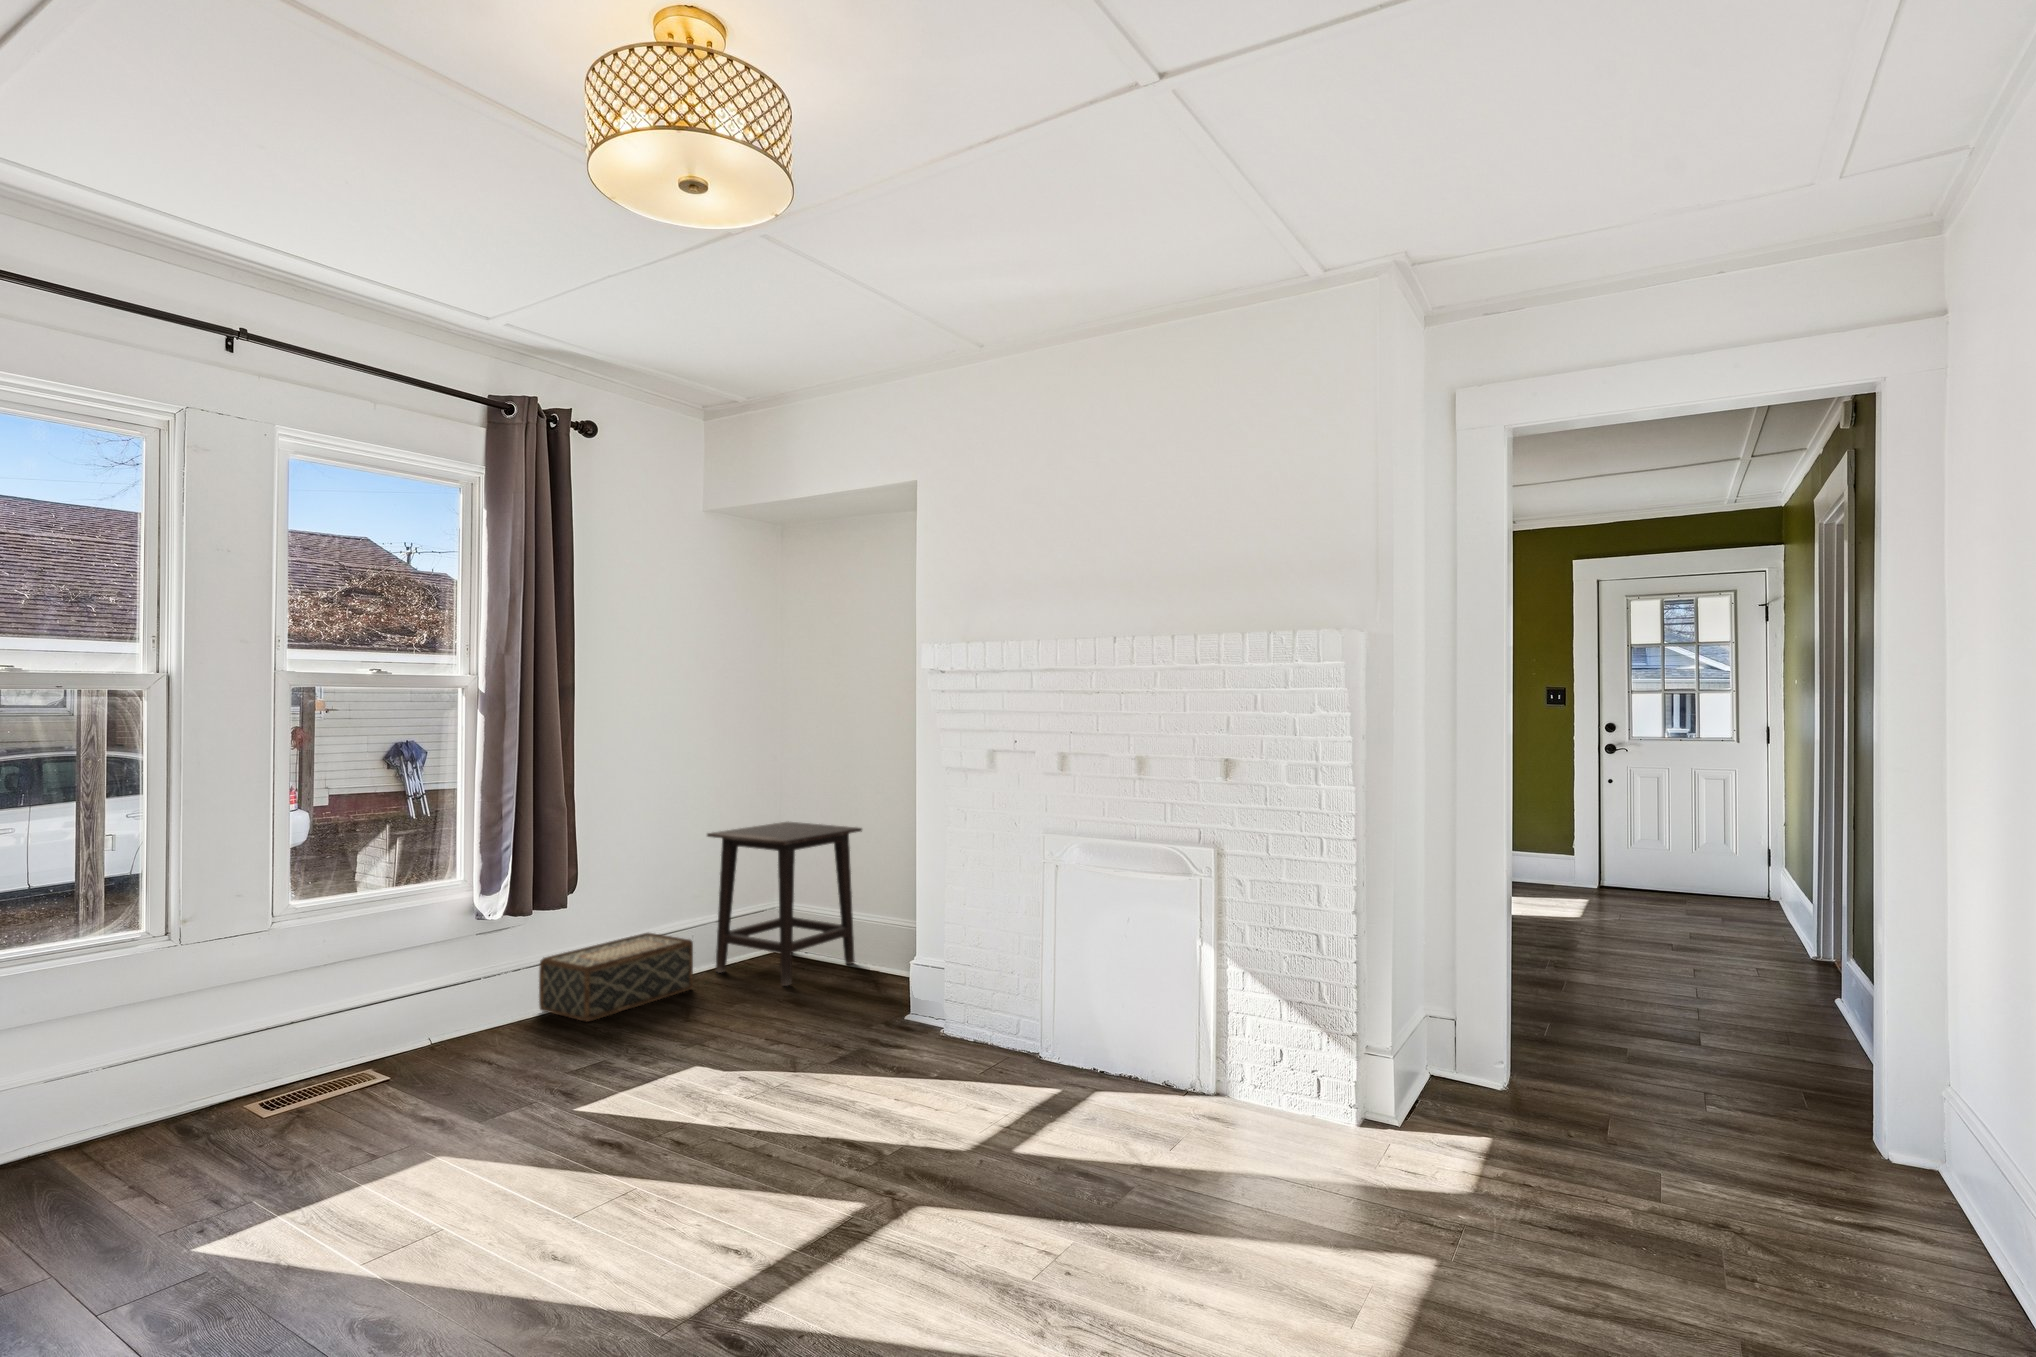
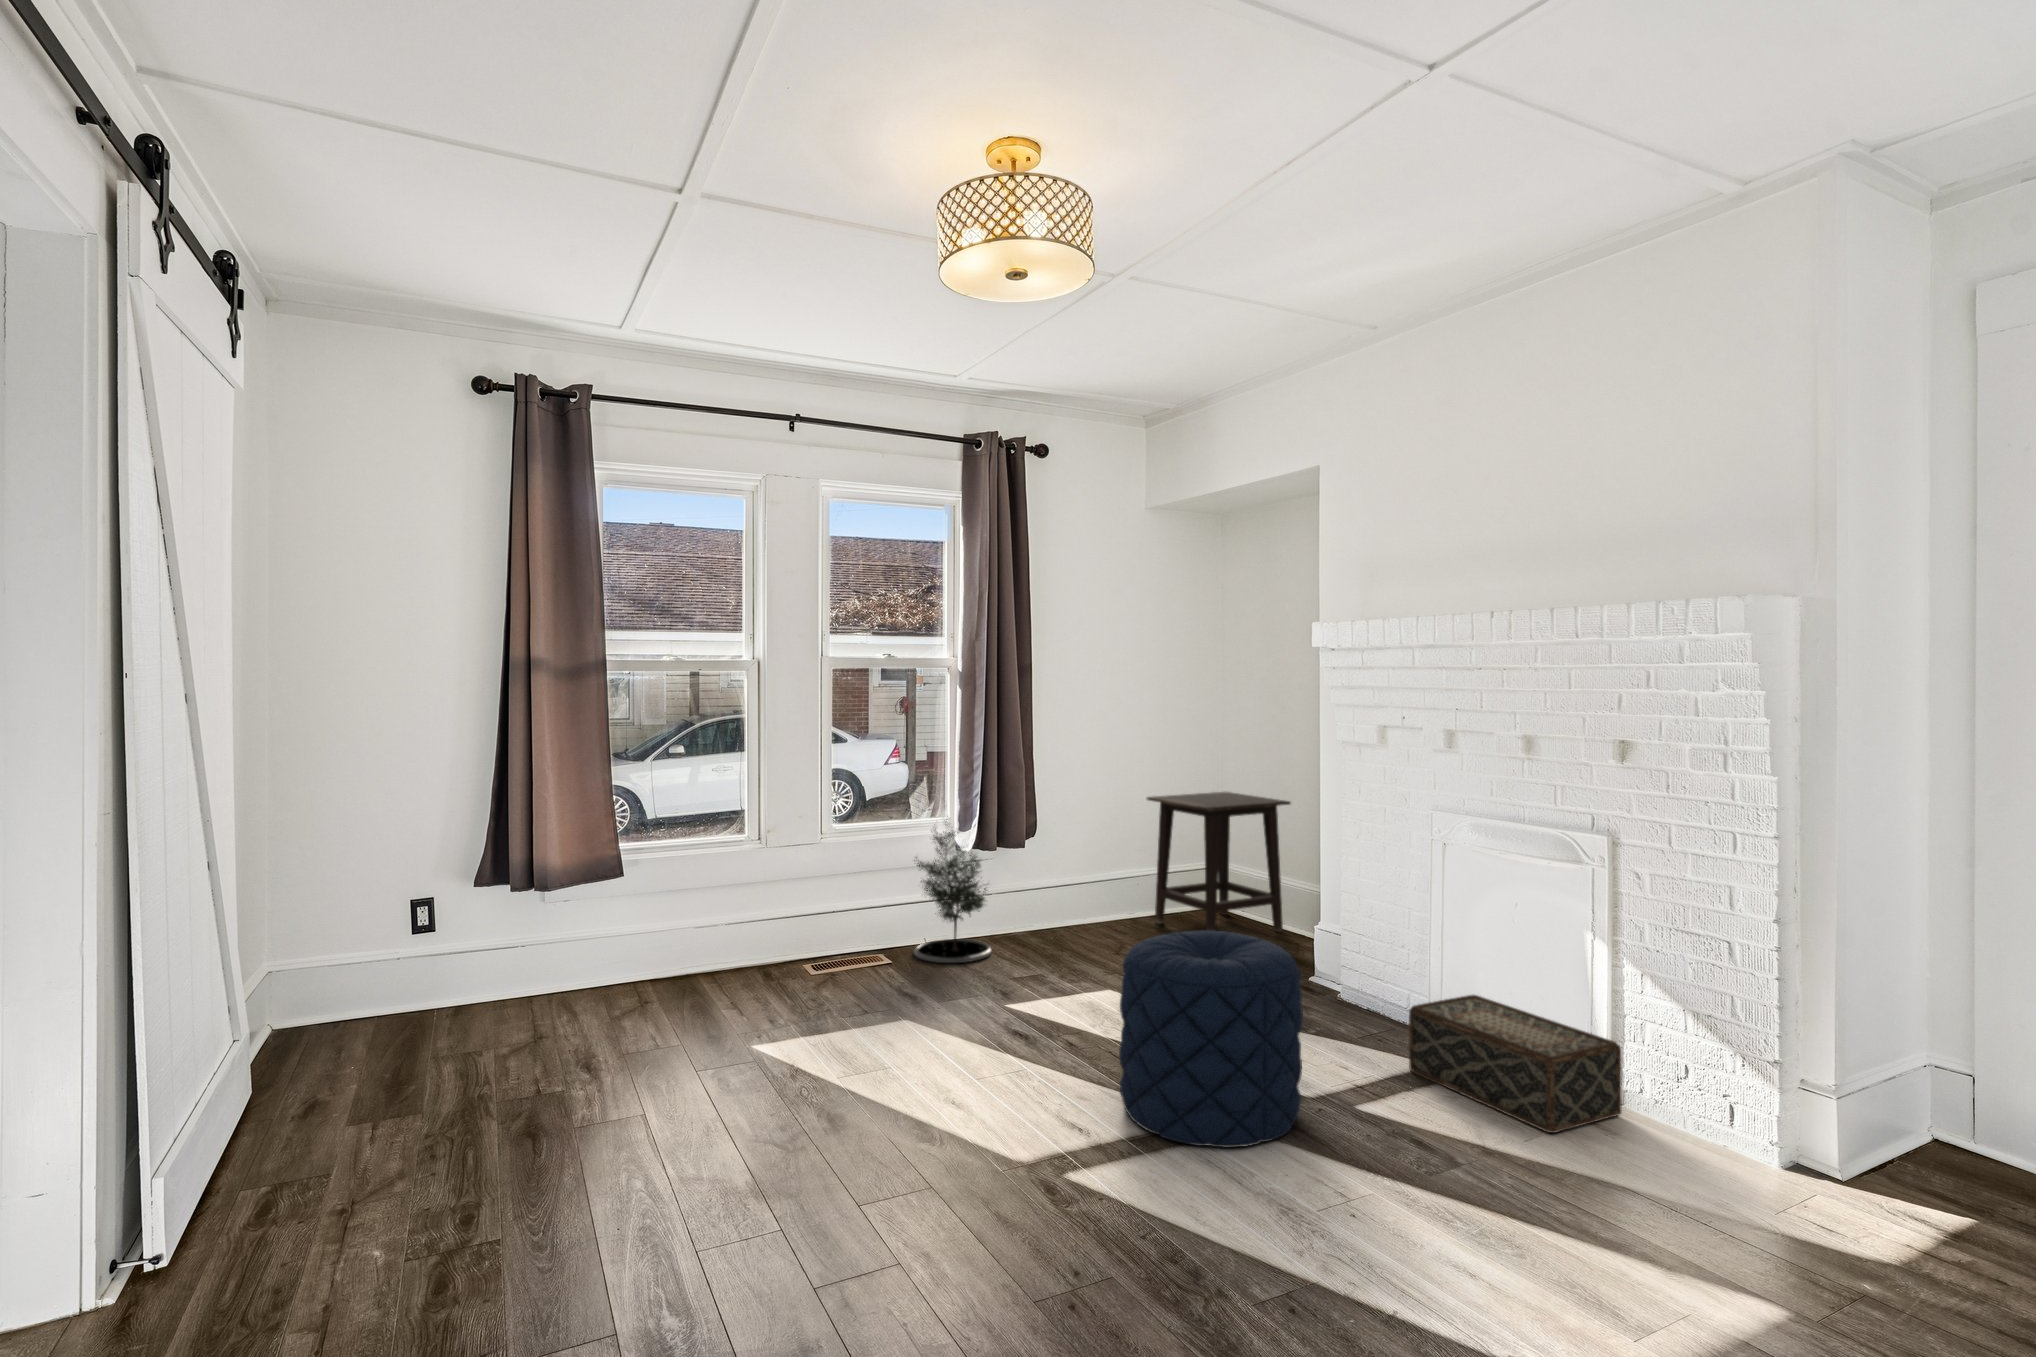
potted tree: none [417,874,532,1064] -> present [914,816,992,963]
woven basket: present [539,932,693,1021] -> present [1409,995,1622,1133]
pouf: none [768,983,974,1242] -> present [1119,931,1303,1147]

